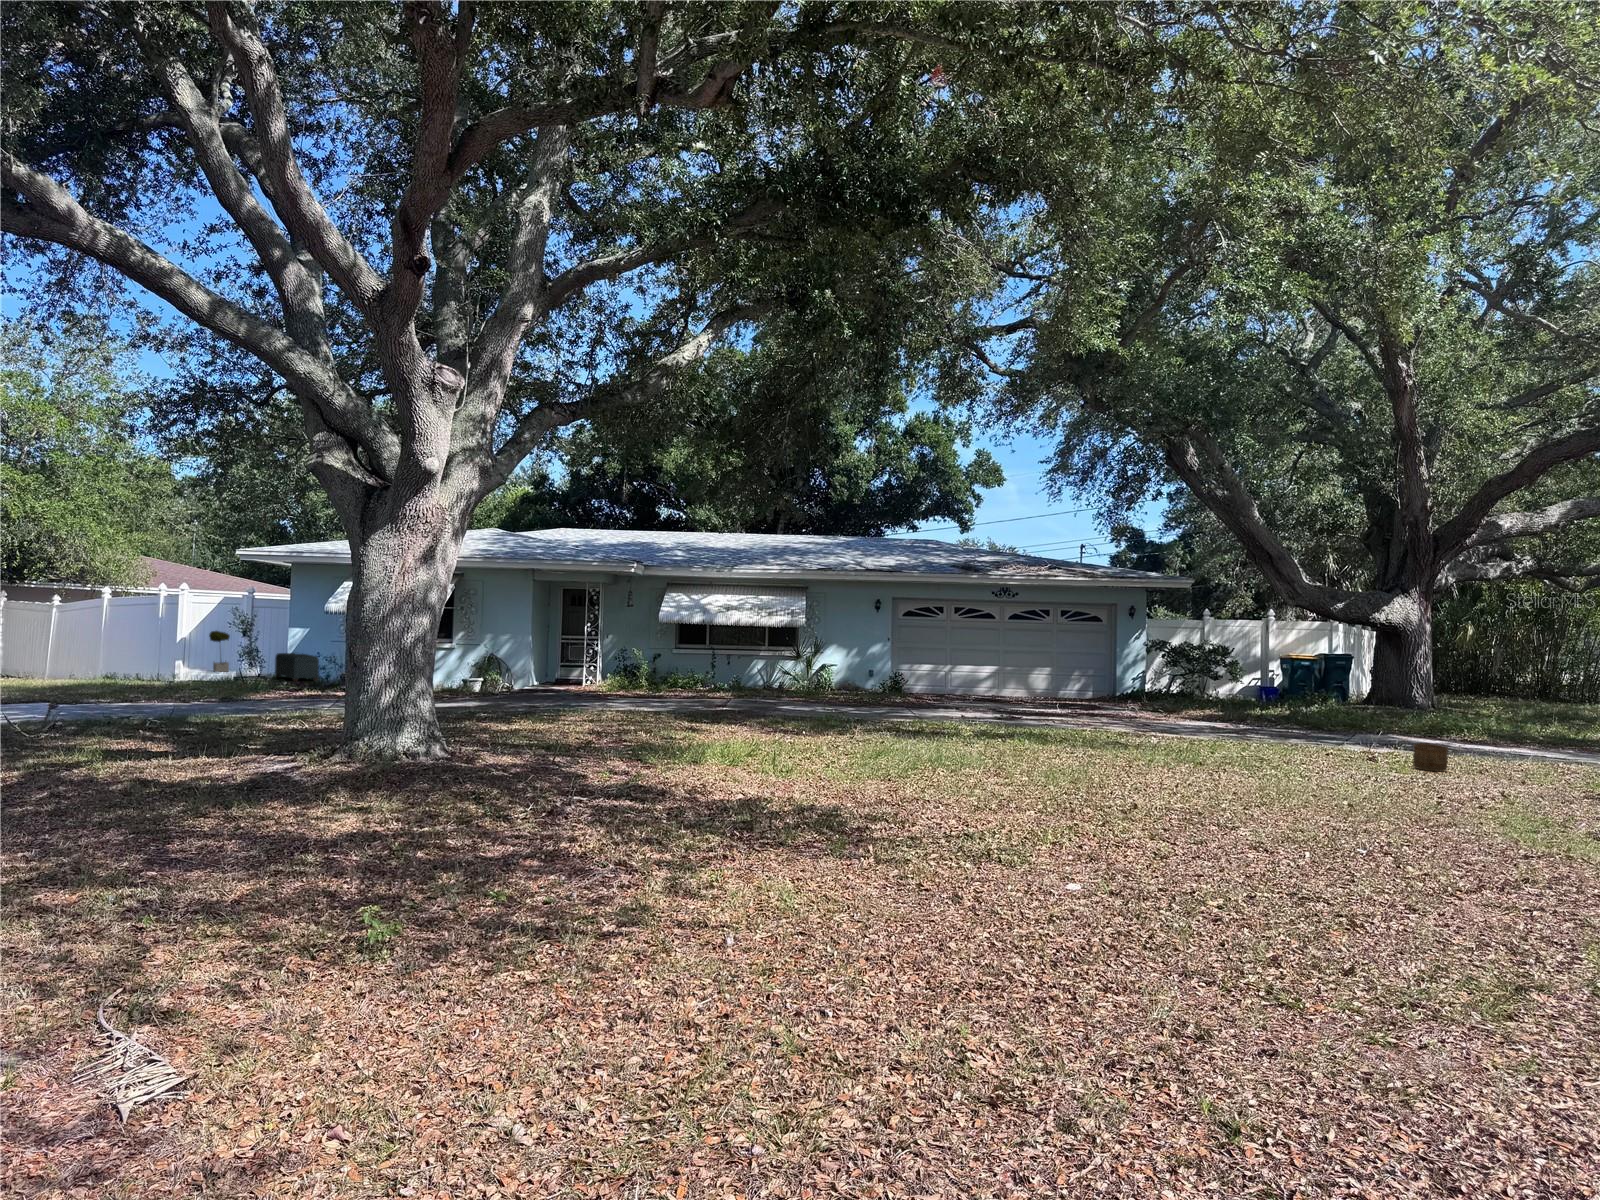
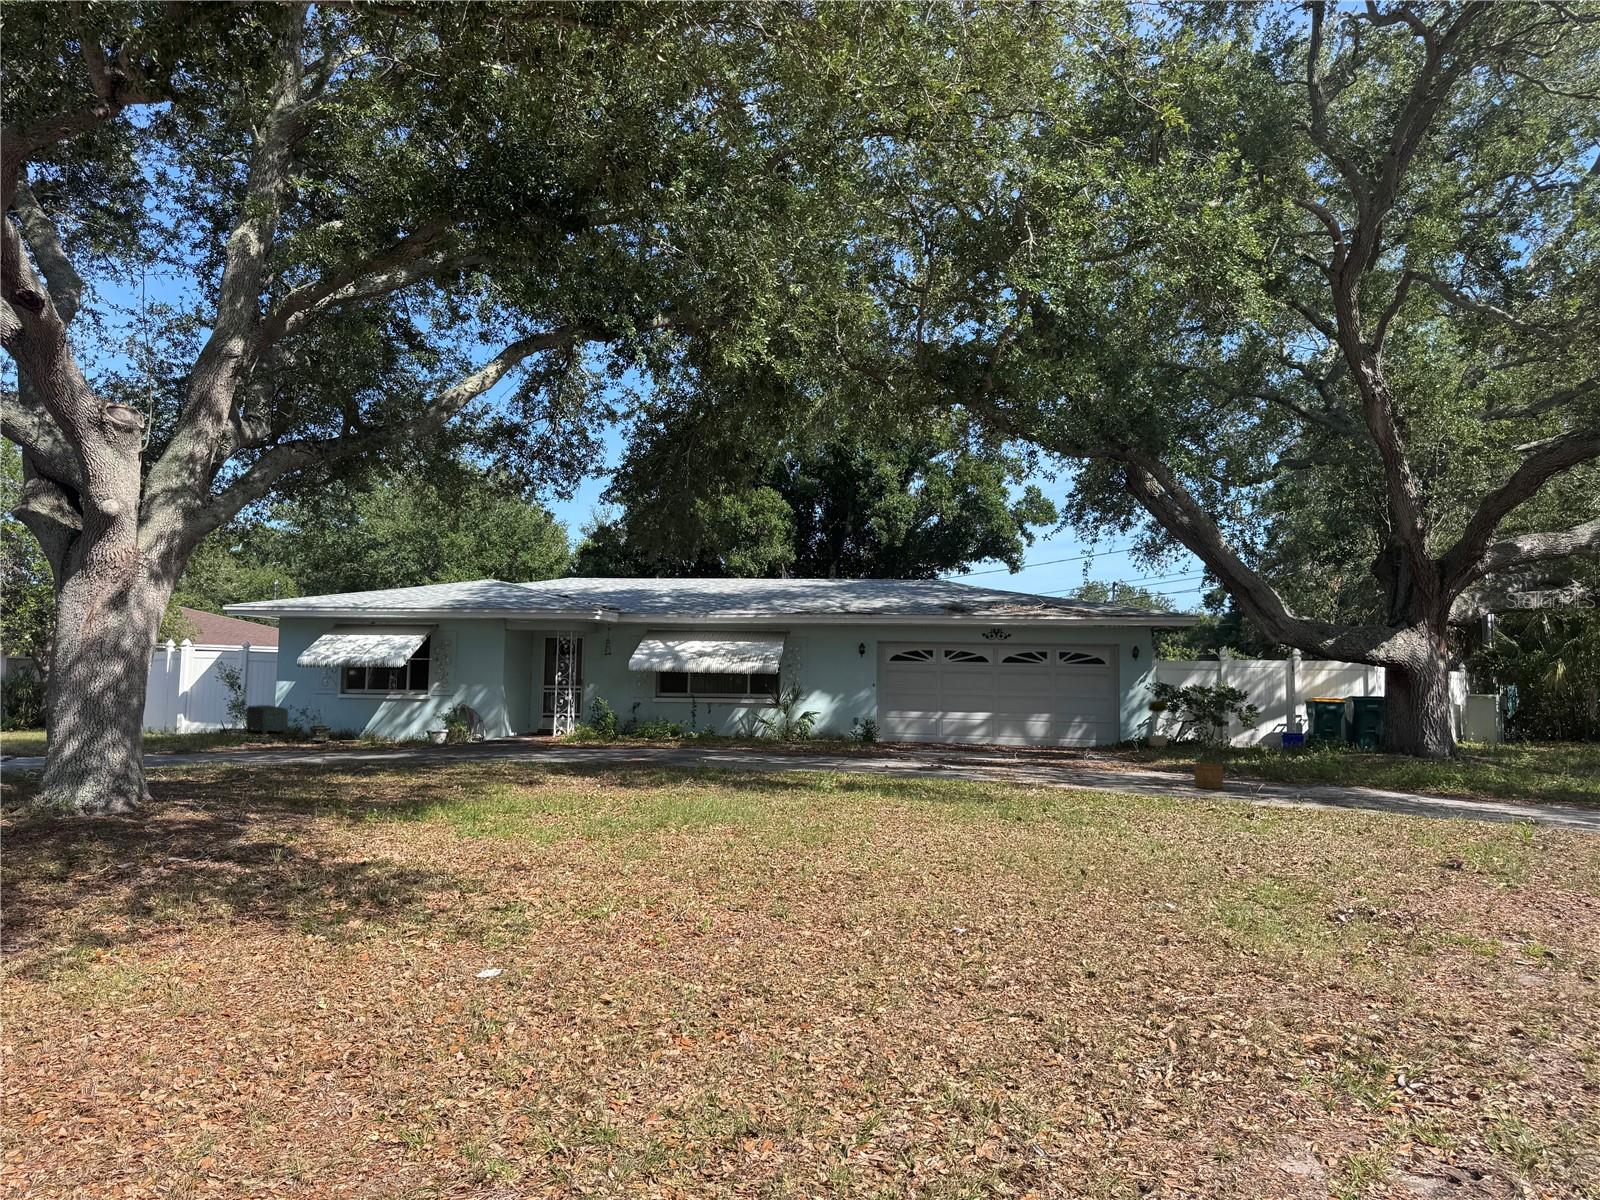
potted tree: present [209,631,230,672] -> present [1148,700,1167,746]
wooden bucket: present [1413,743,1449,772] -> present [1194,763,1223,789]

